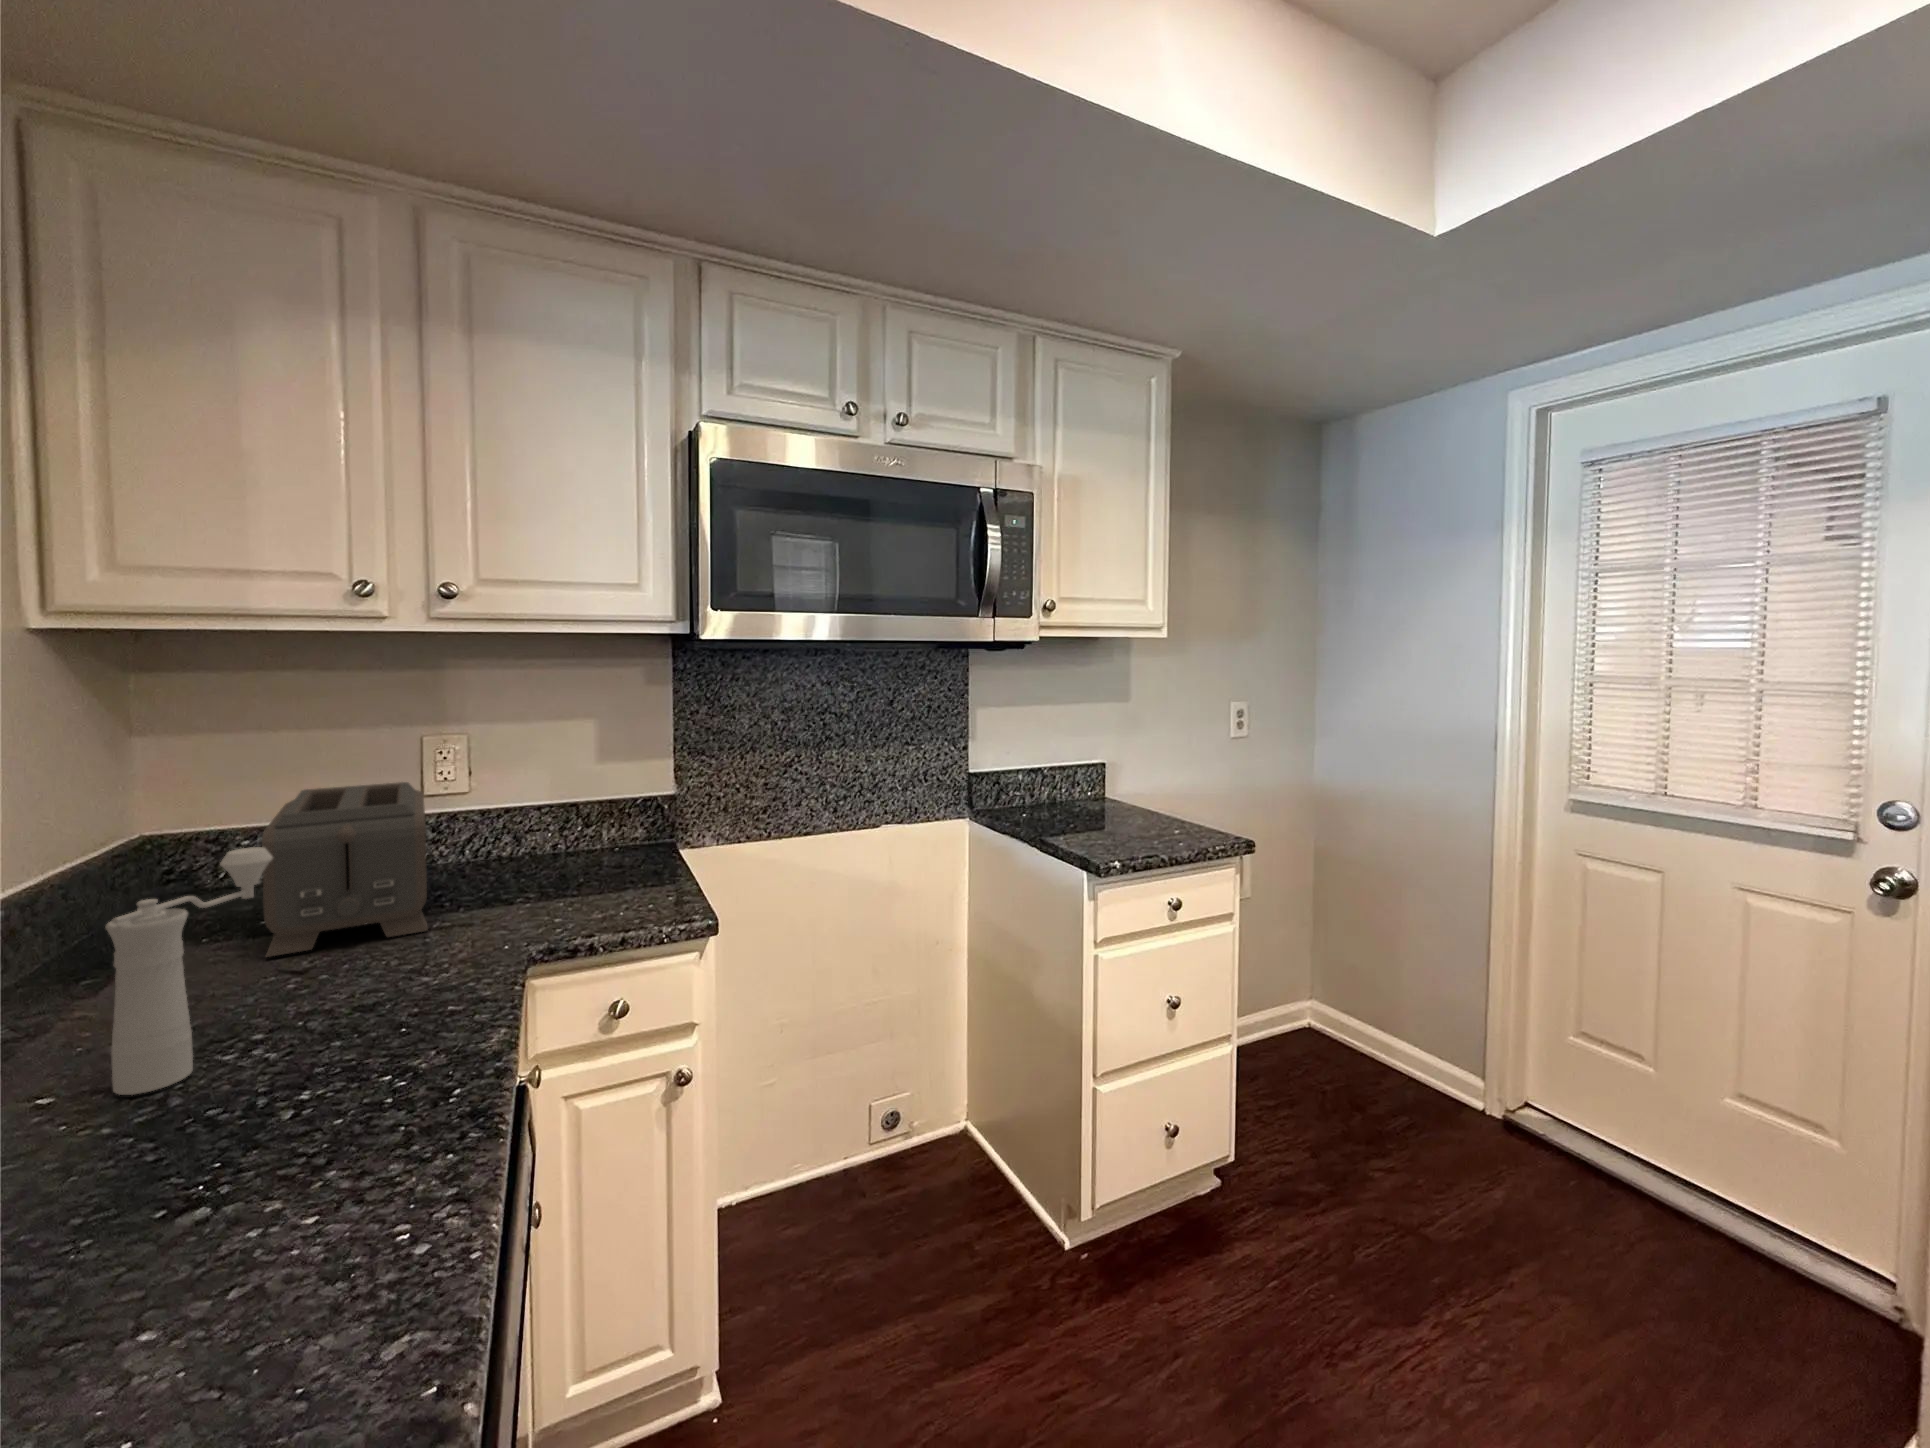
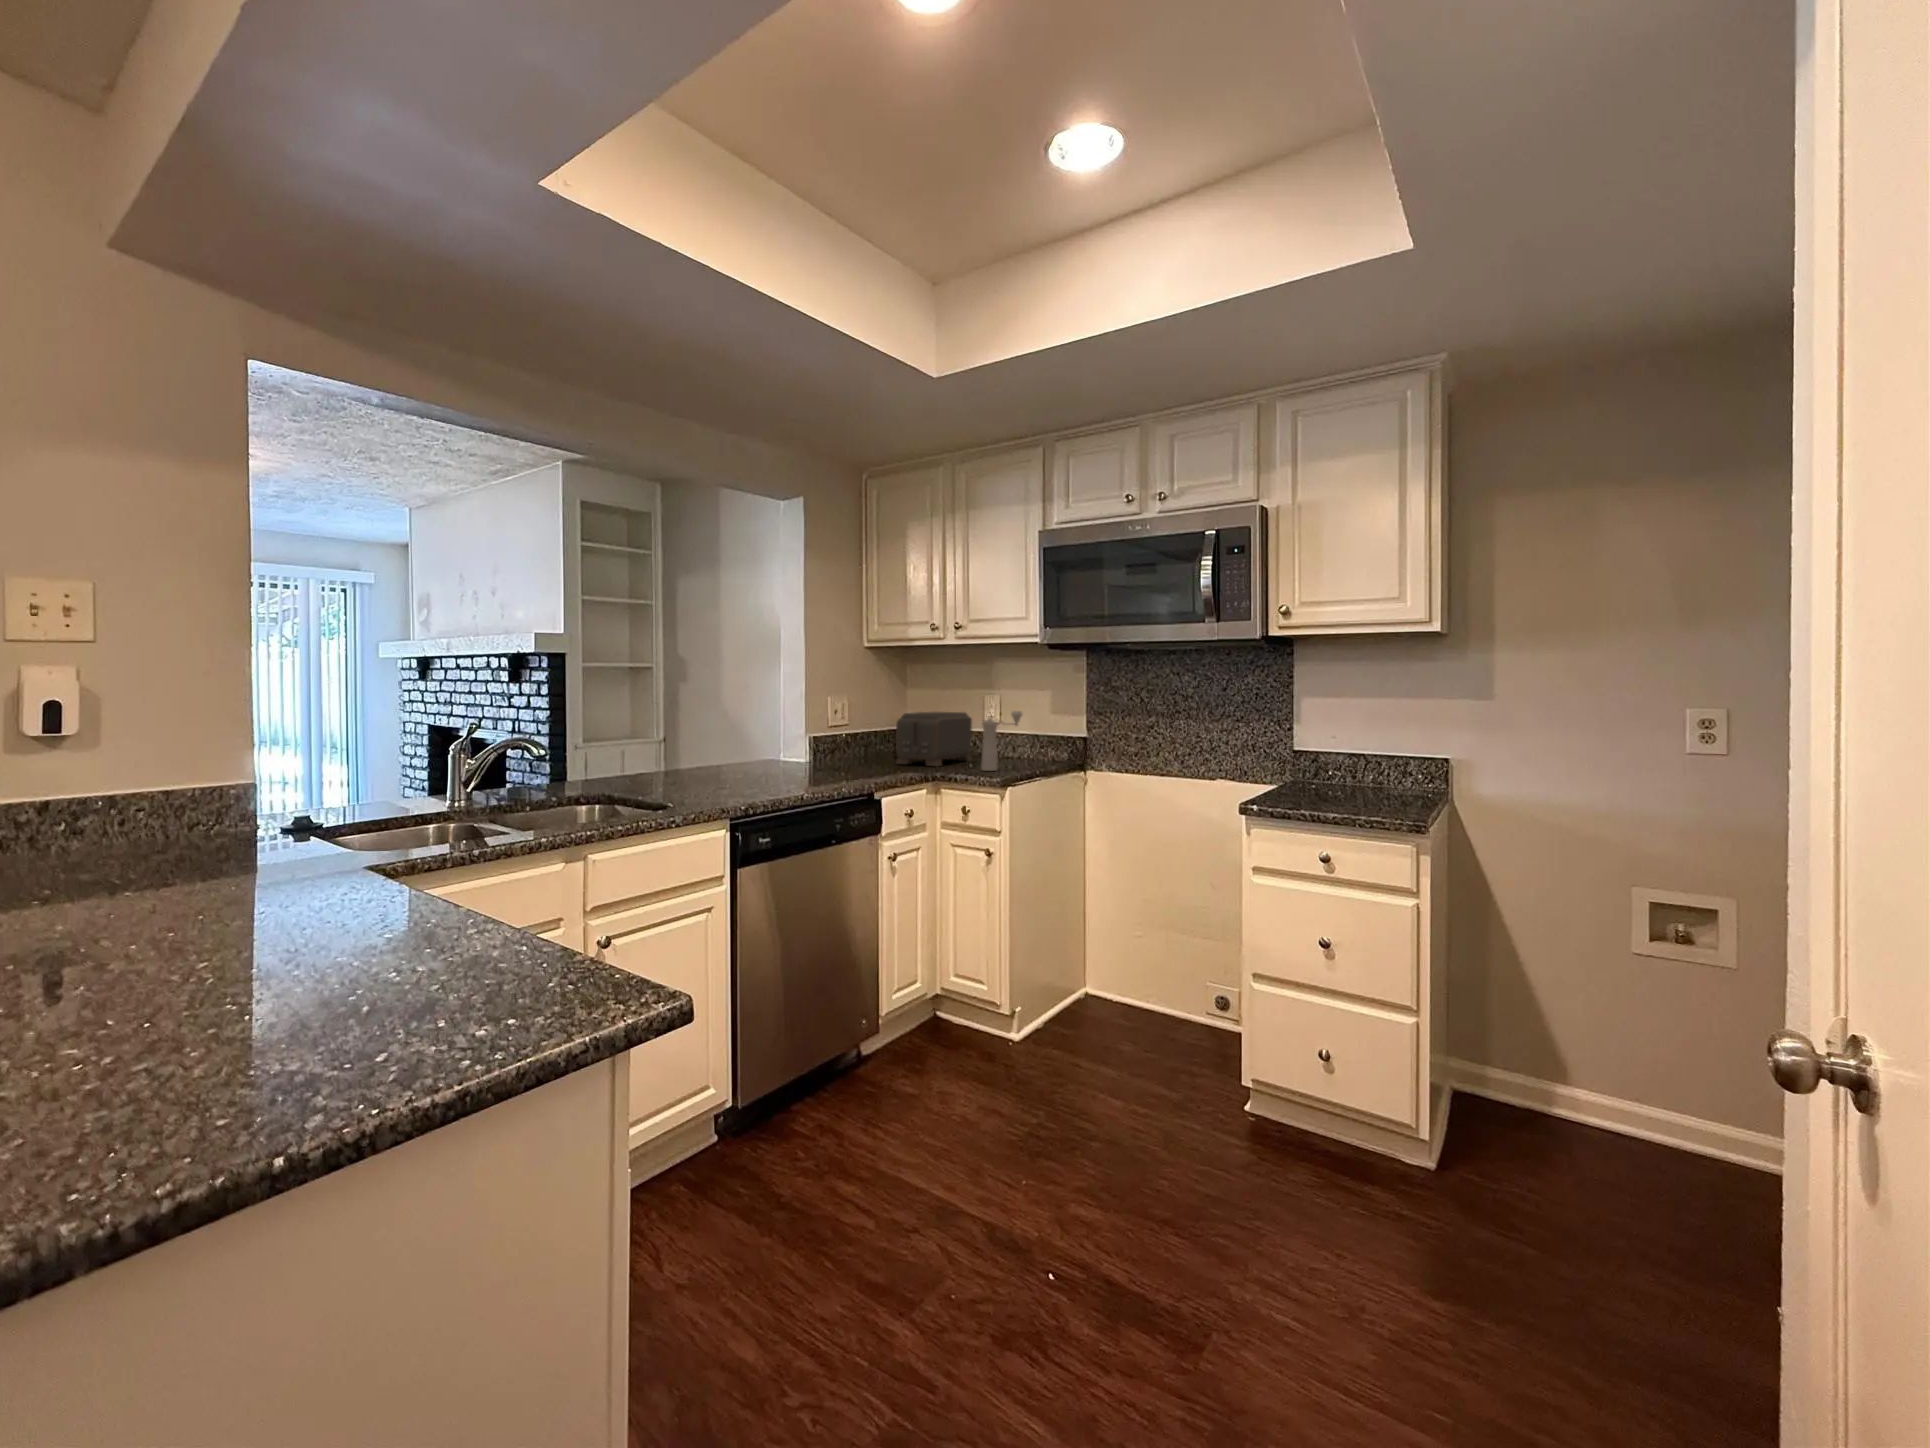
pepper mill: present [106,847,273,1095] -> present [982,711,1022,771]

